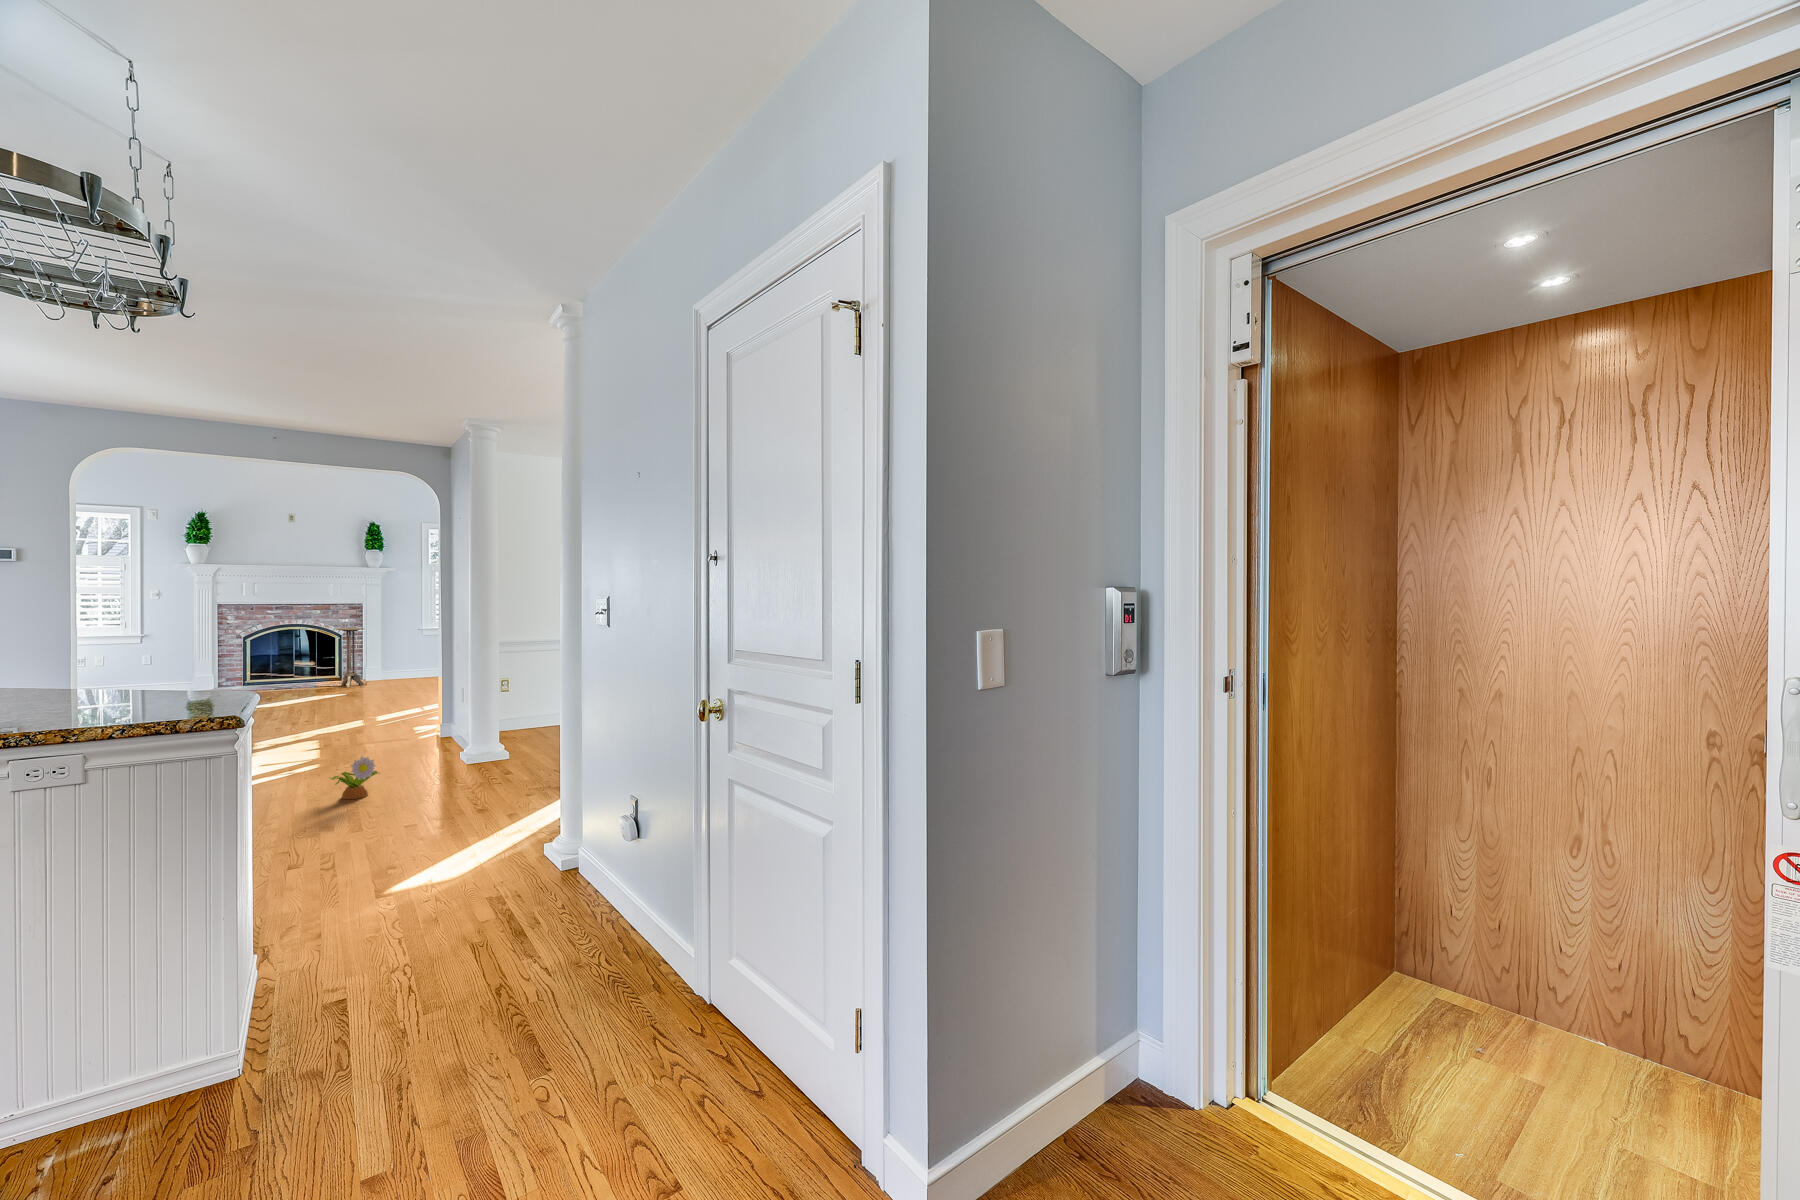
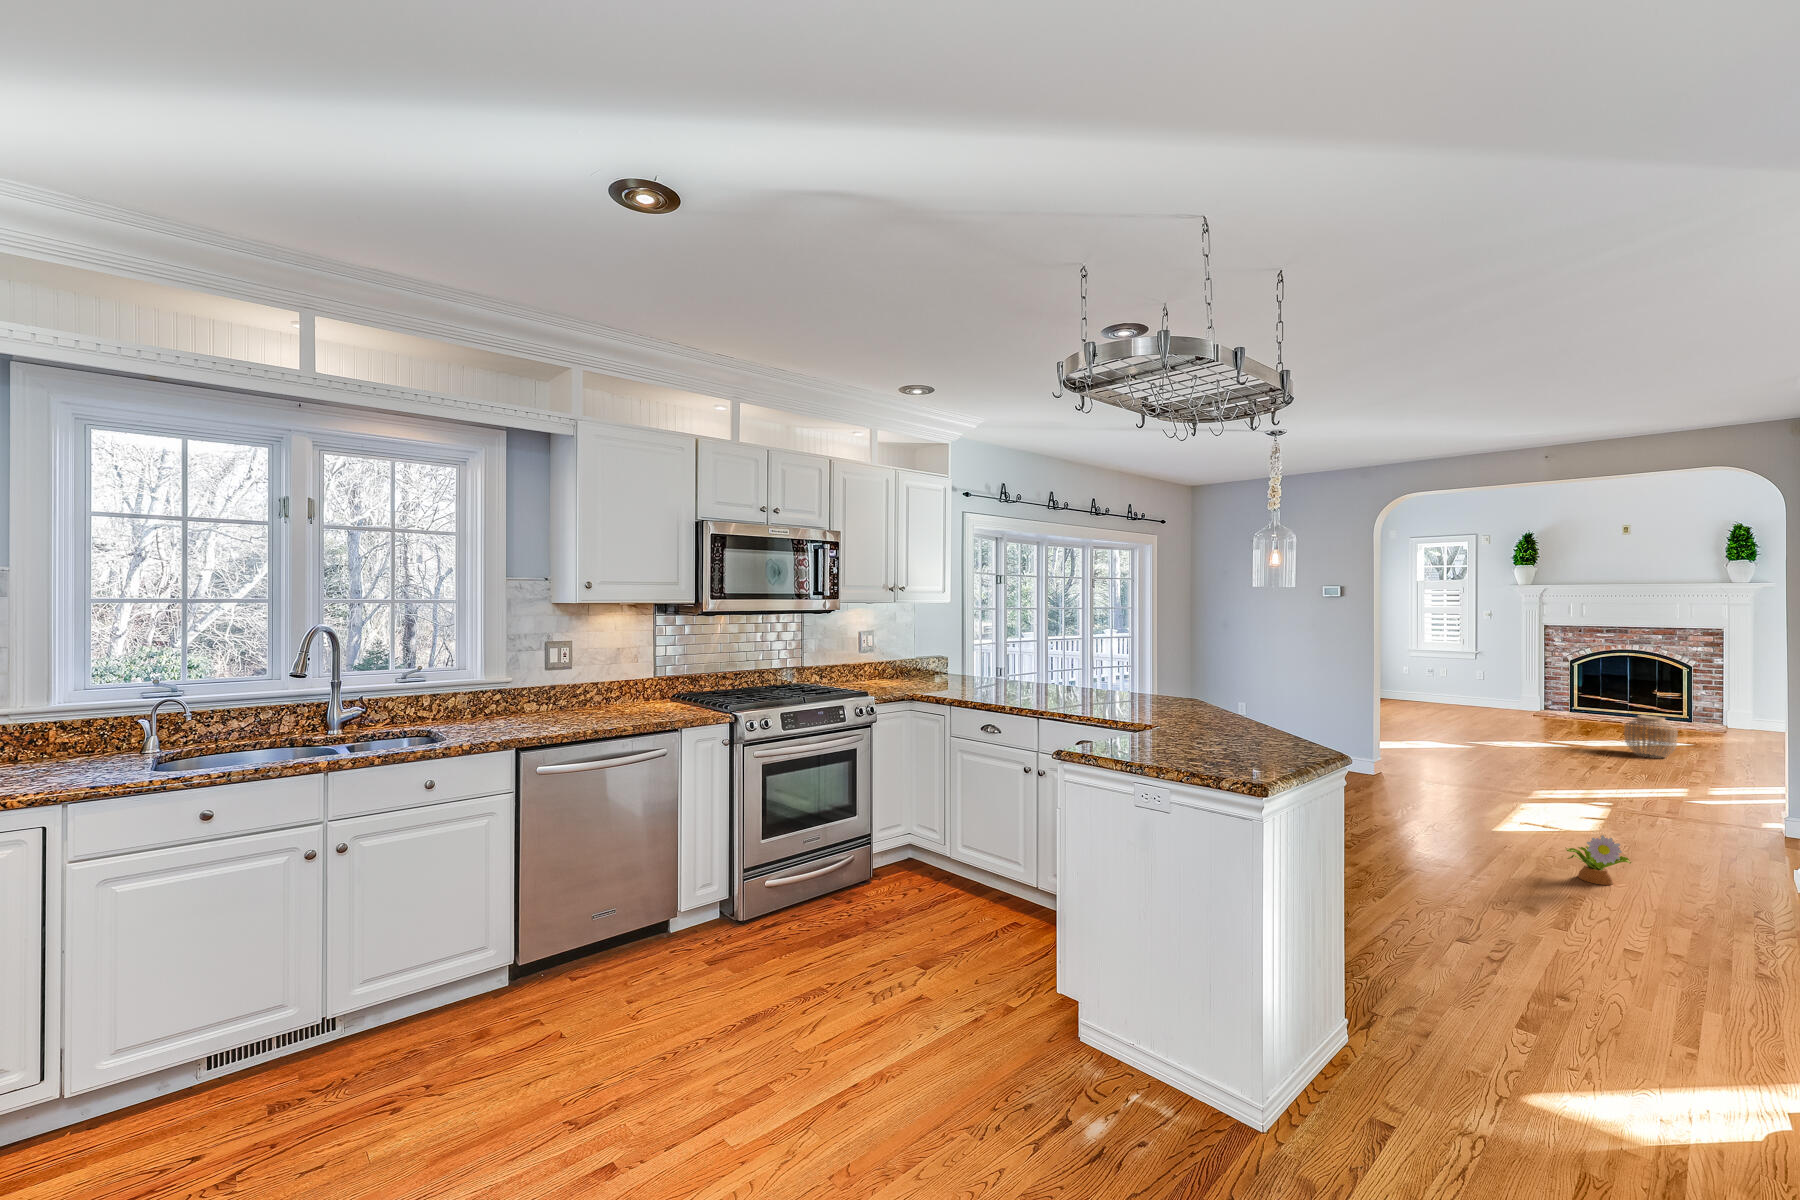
side table: present [336,628,364,688] -> none [1683,659,1723,732]
woven basket: none [309,675,349,710] -> present [1625,715,1678,758]

